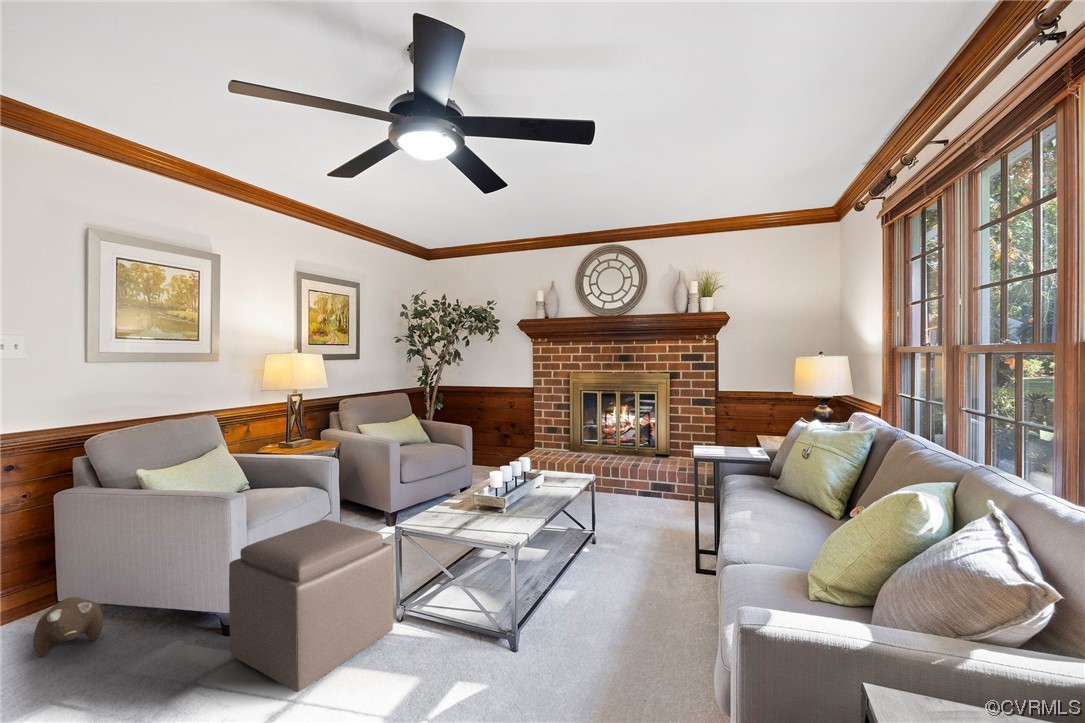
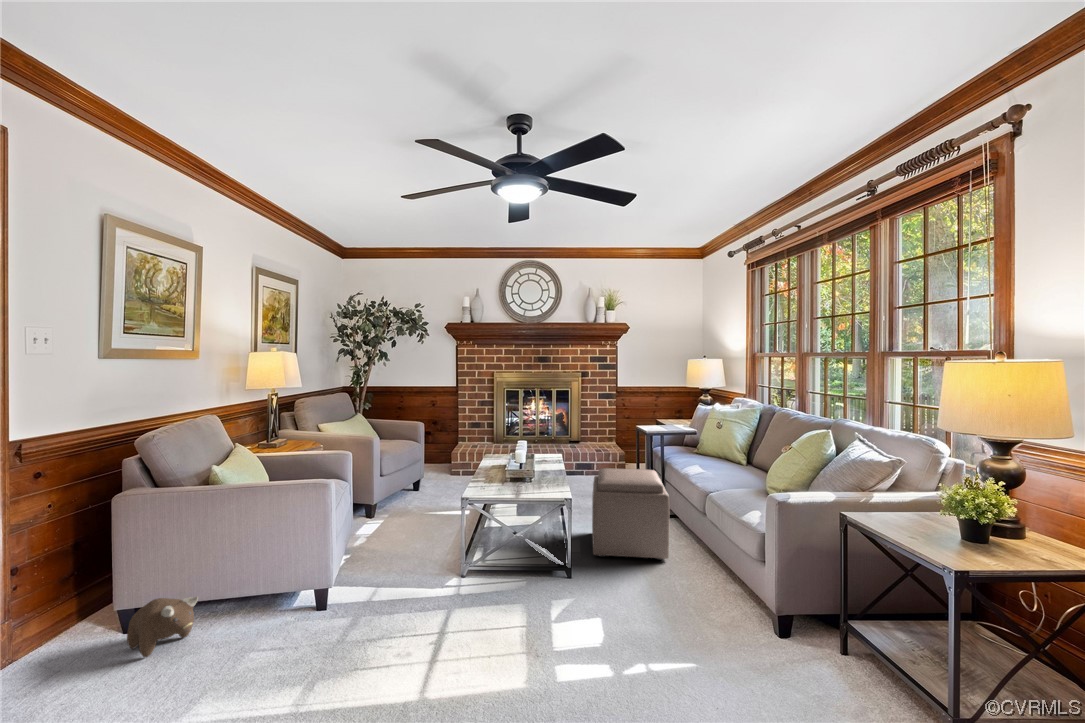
ottoman: present [229,519,393,692] -> present [592,468,670,560]

